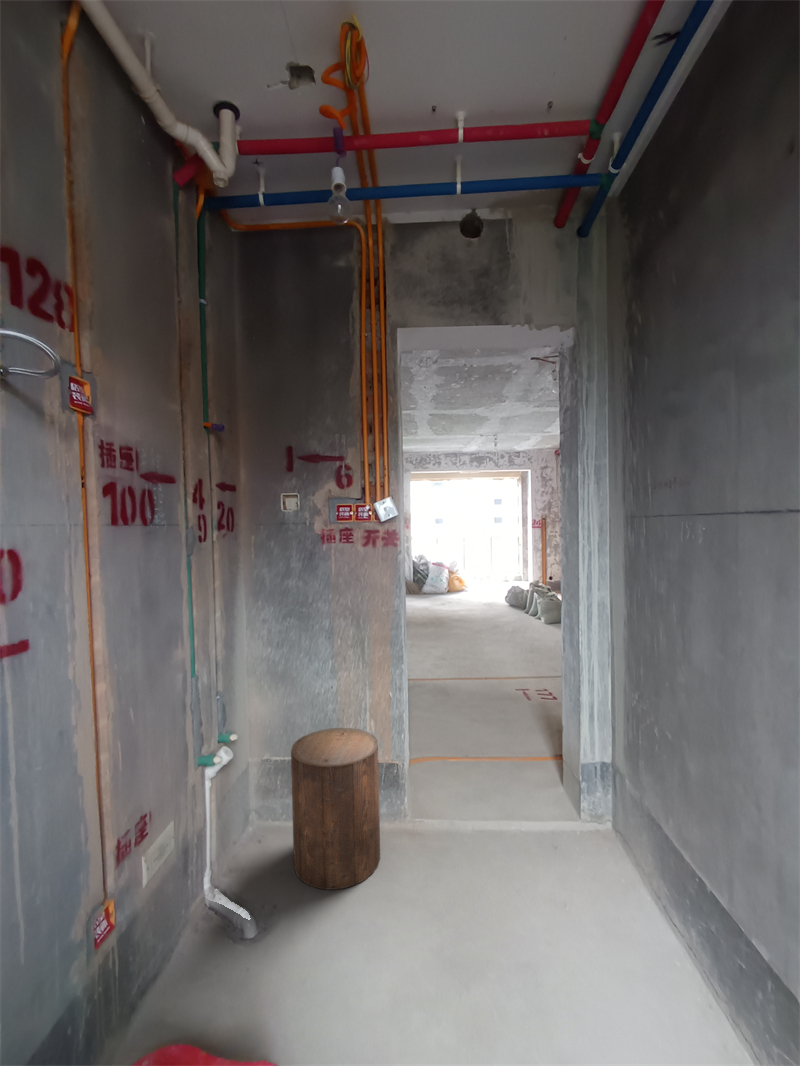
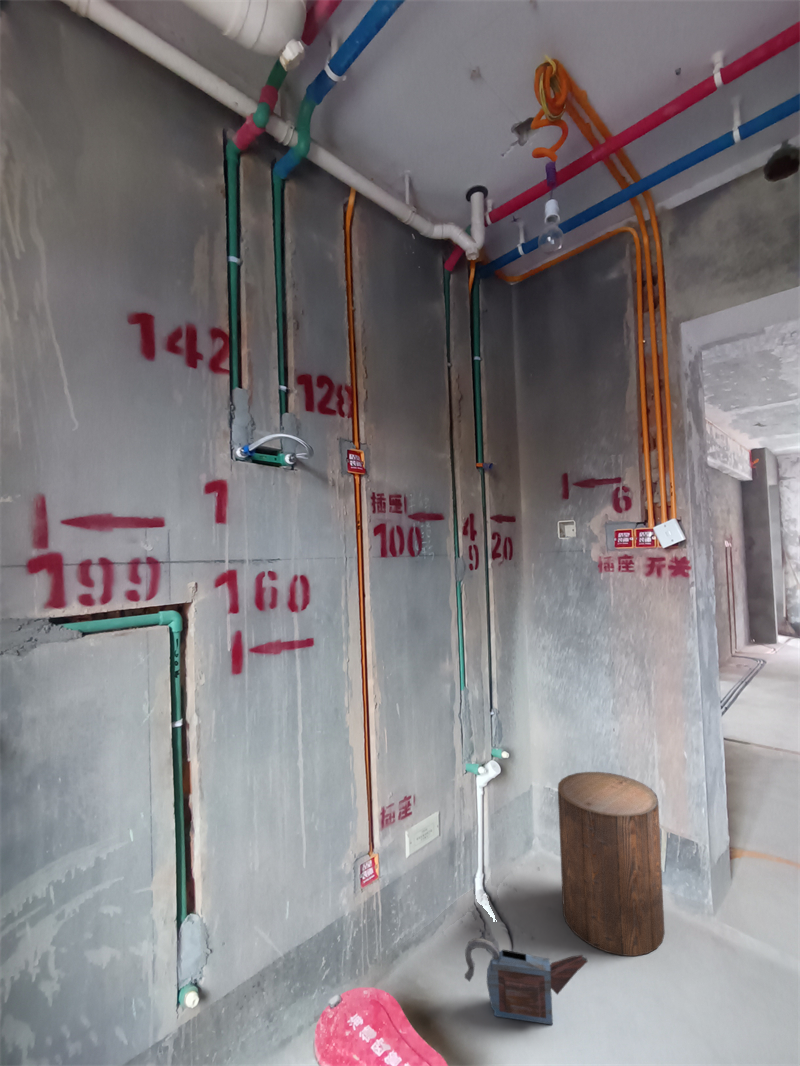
watering can: none [229,898,348,1005] -> present [465,938,587,1024]

